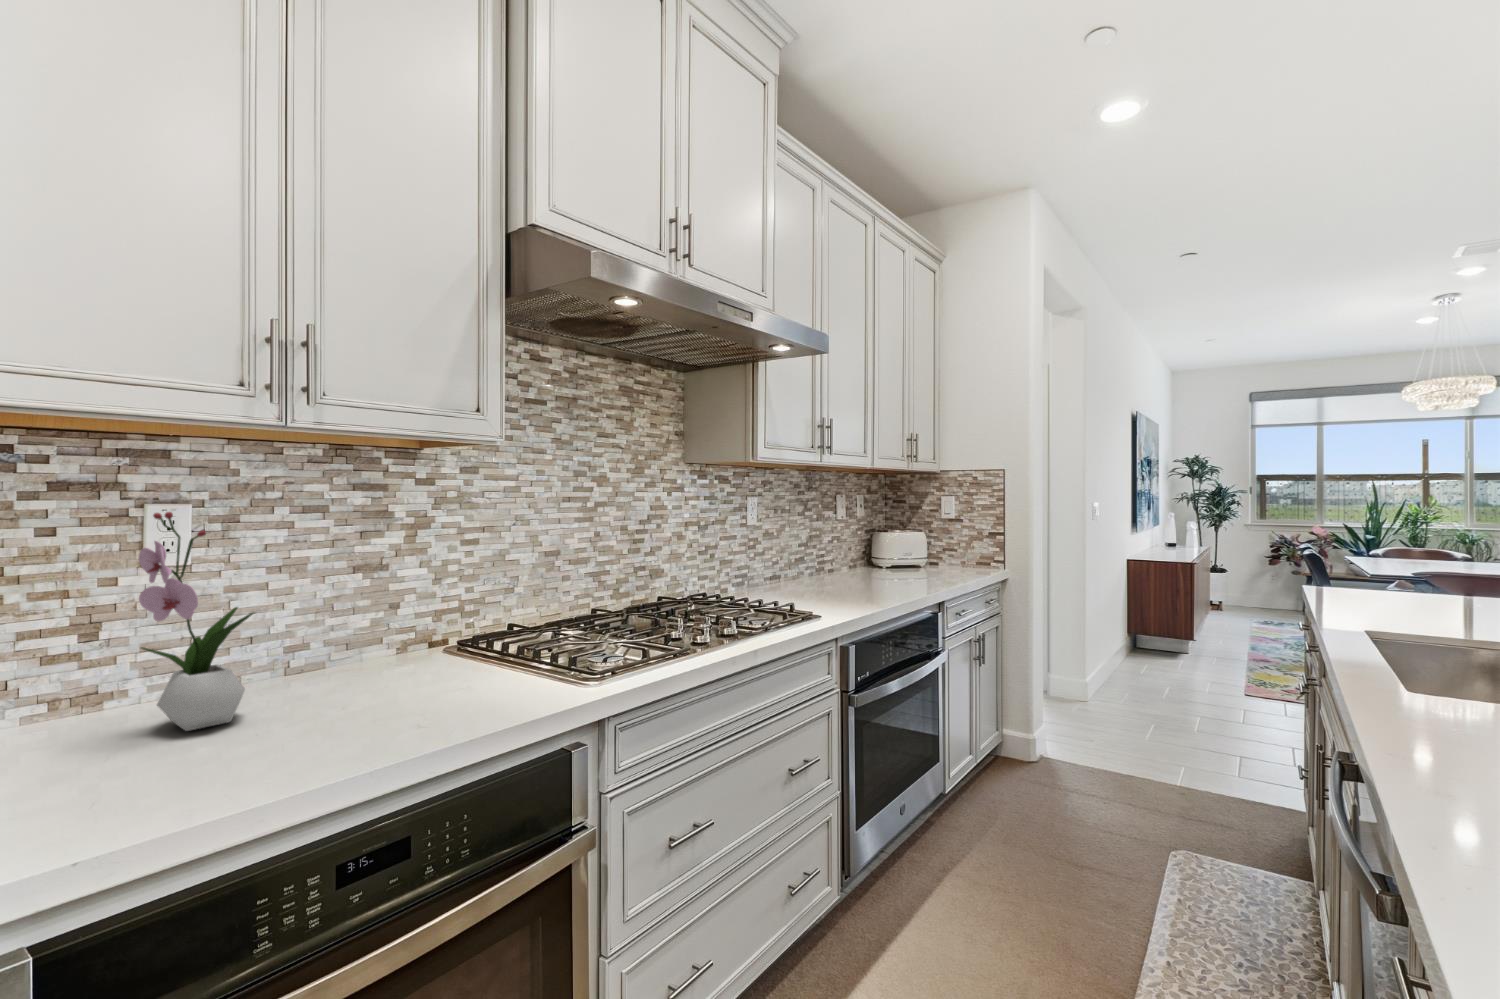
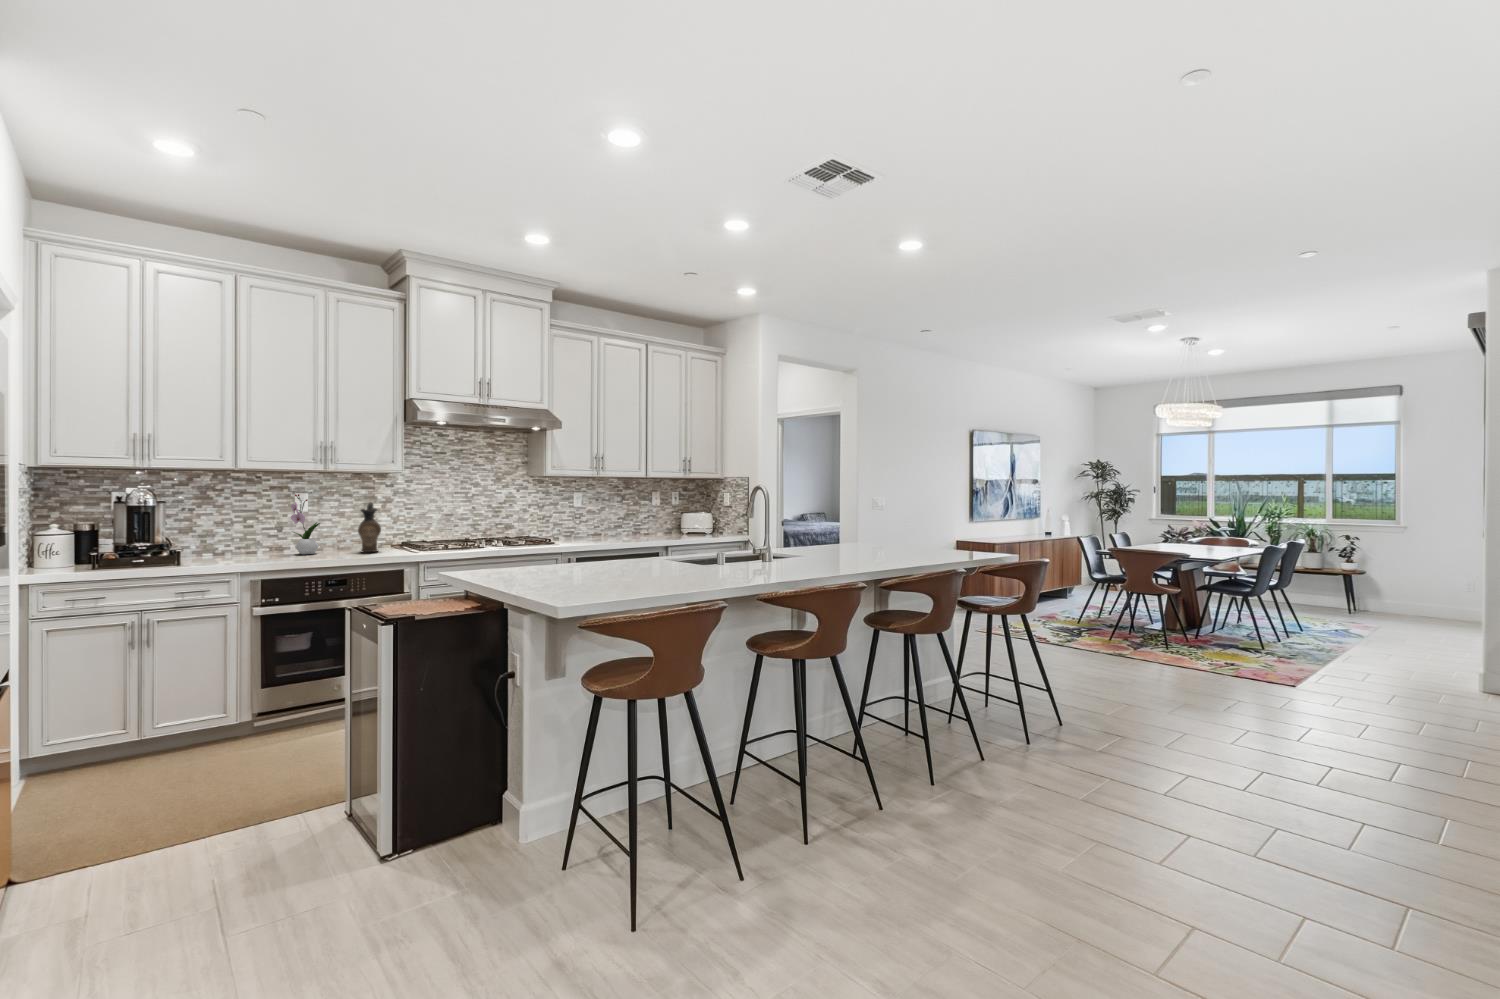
ceramic pitcher: none [385,534,457,700] -> present [358,502,381,552]

